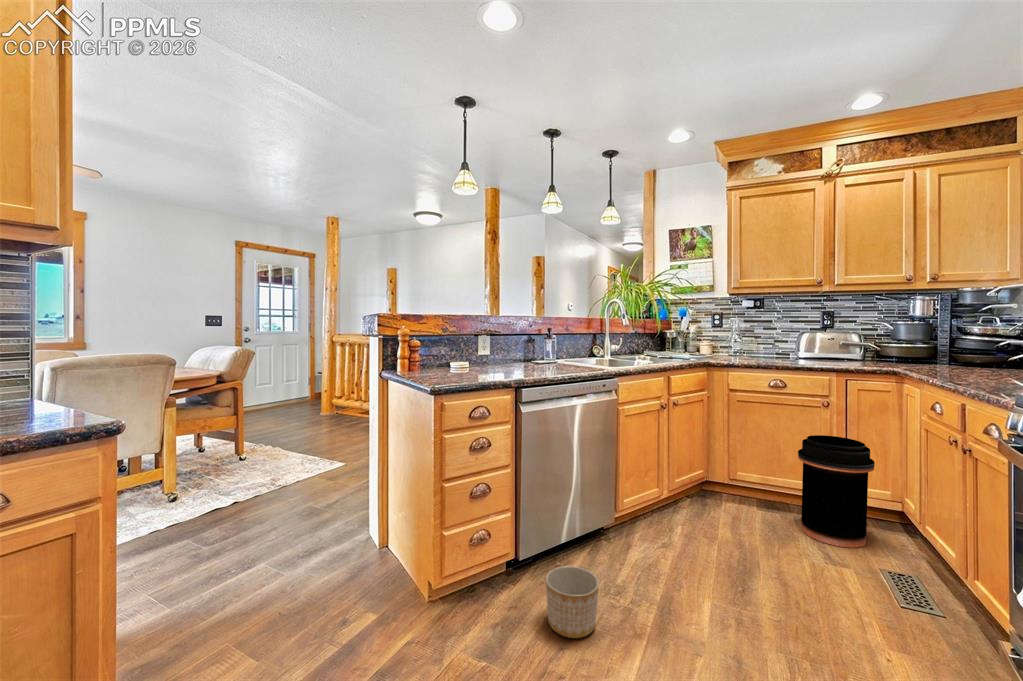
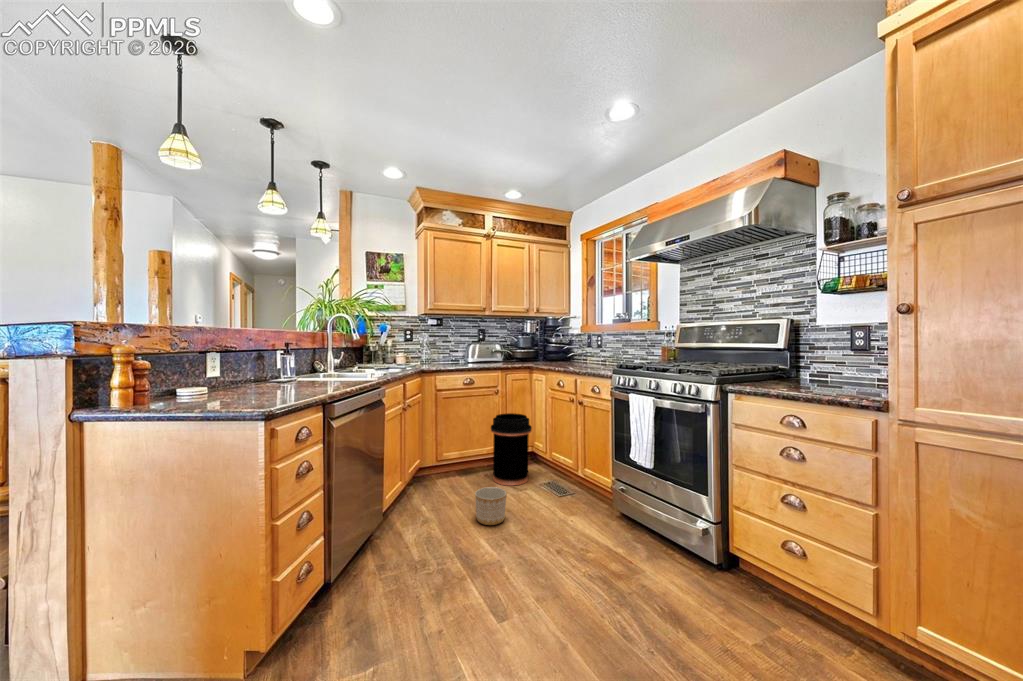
planter: present [546,566,599,638] -> present [475,487,506,525]

